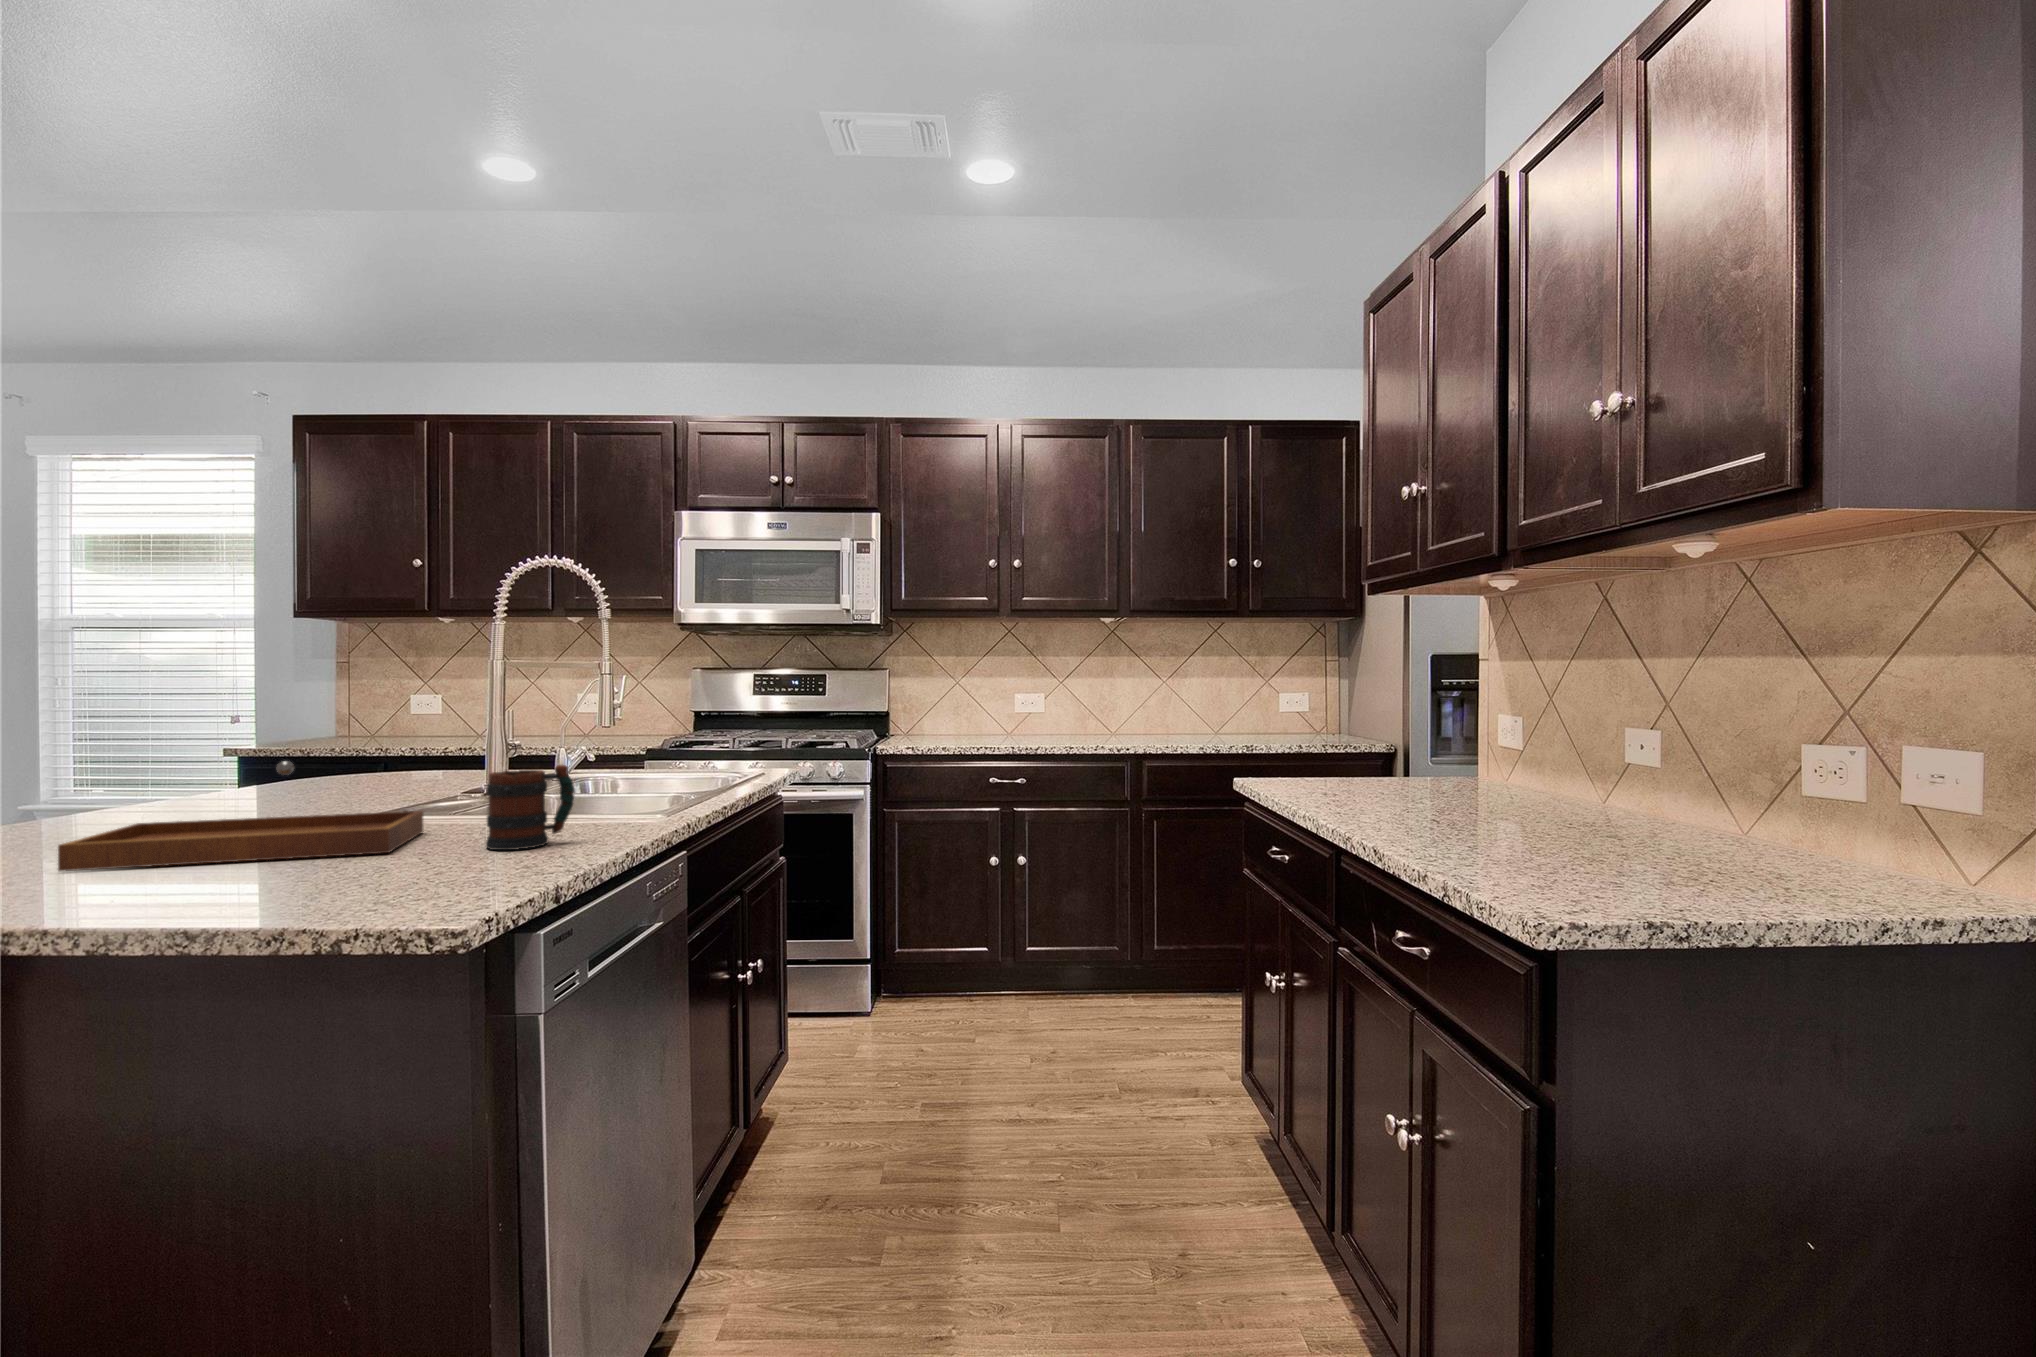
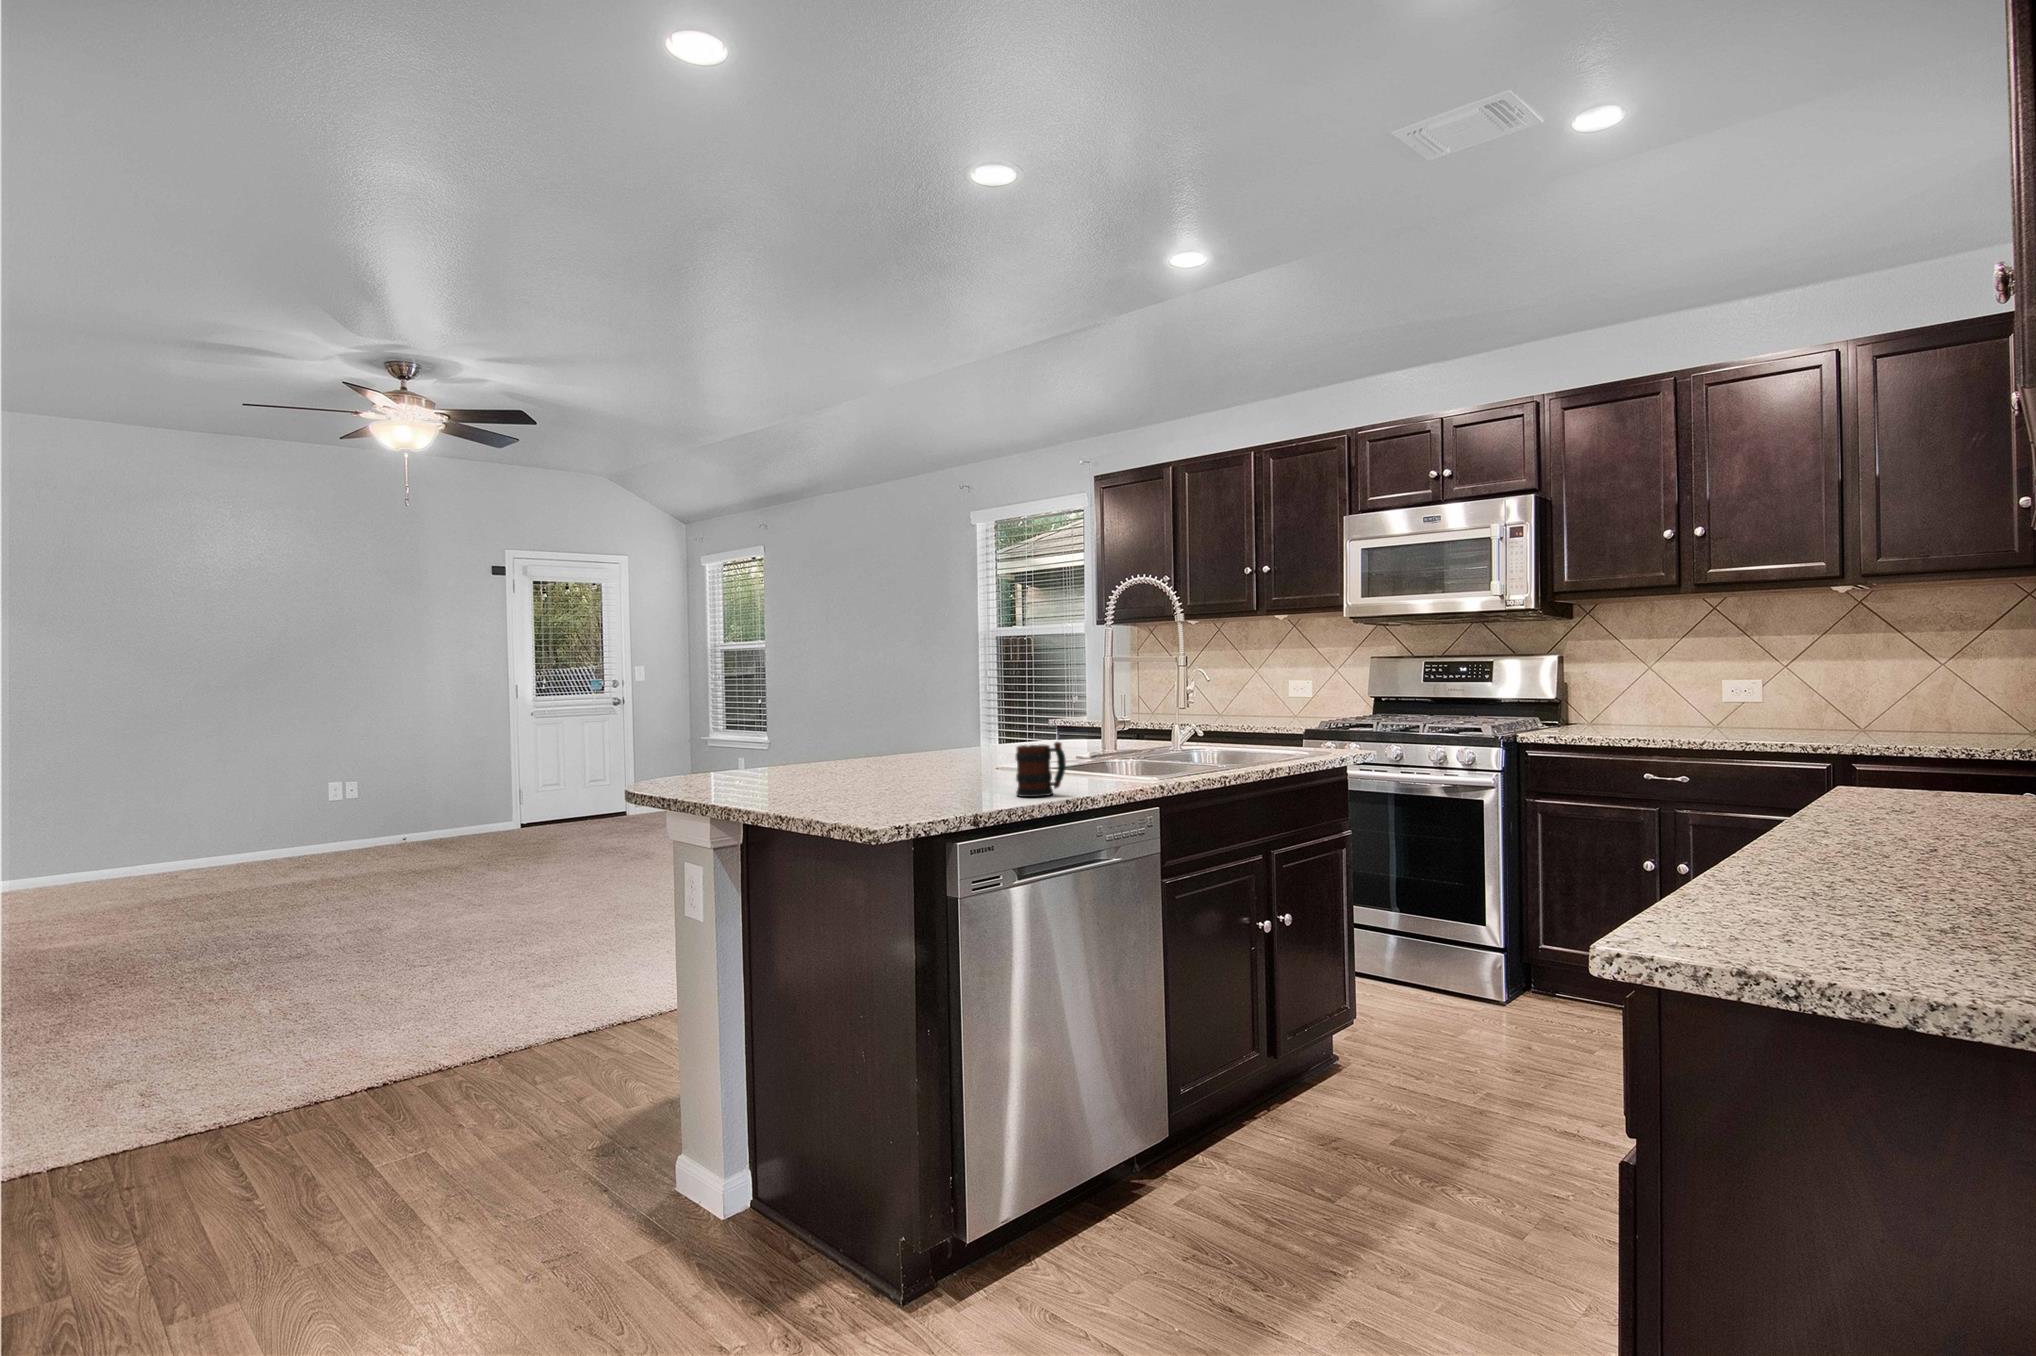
tray: present [58,761,423,871] -> none [846,734,1012,793]

